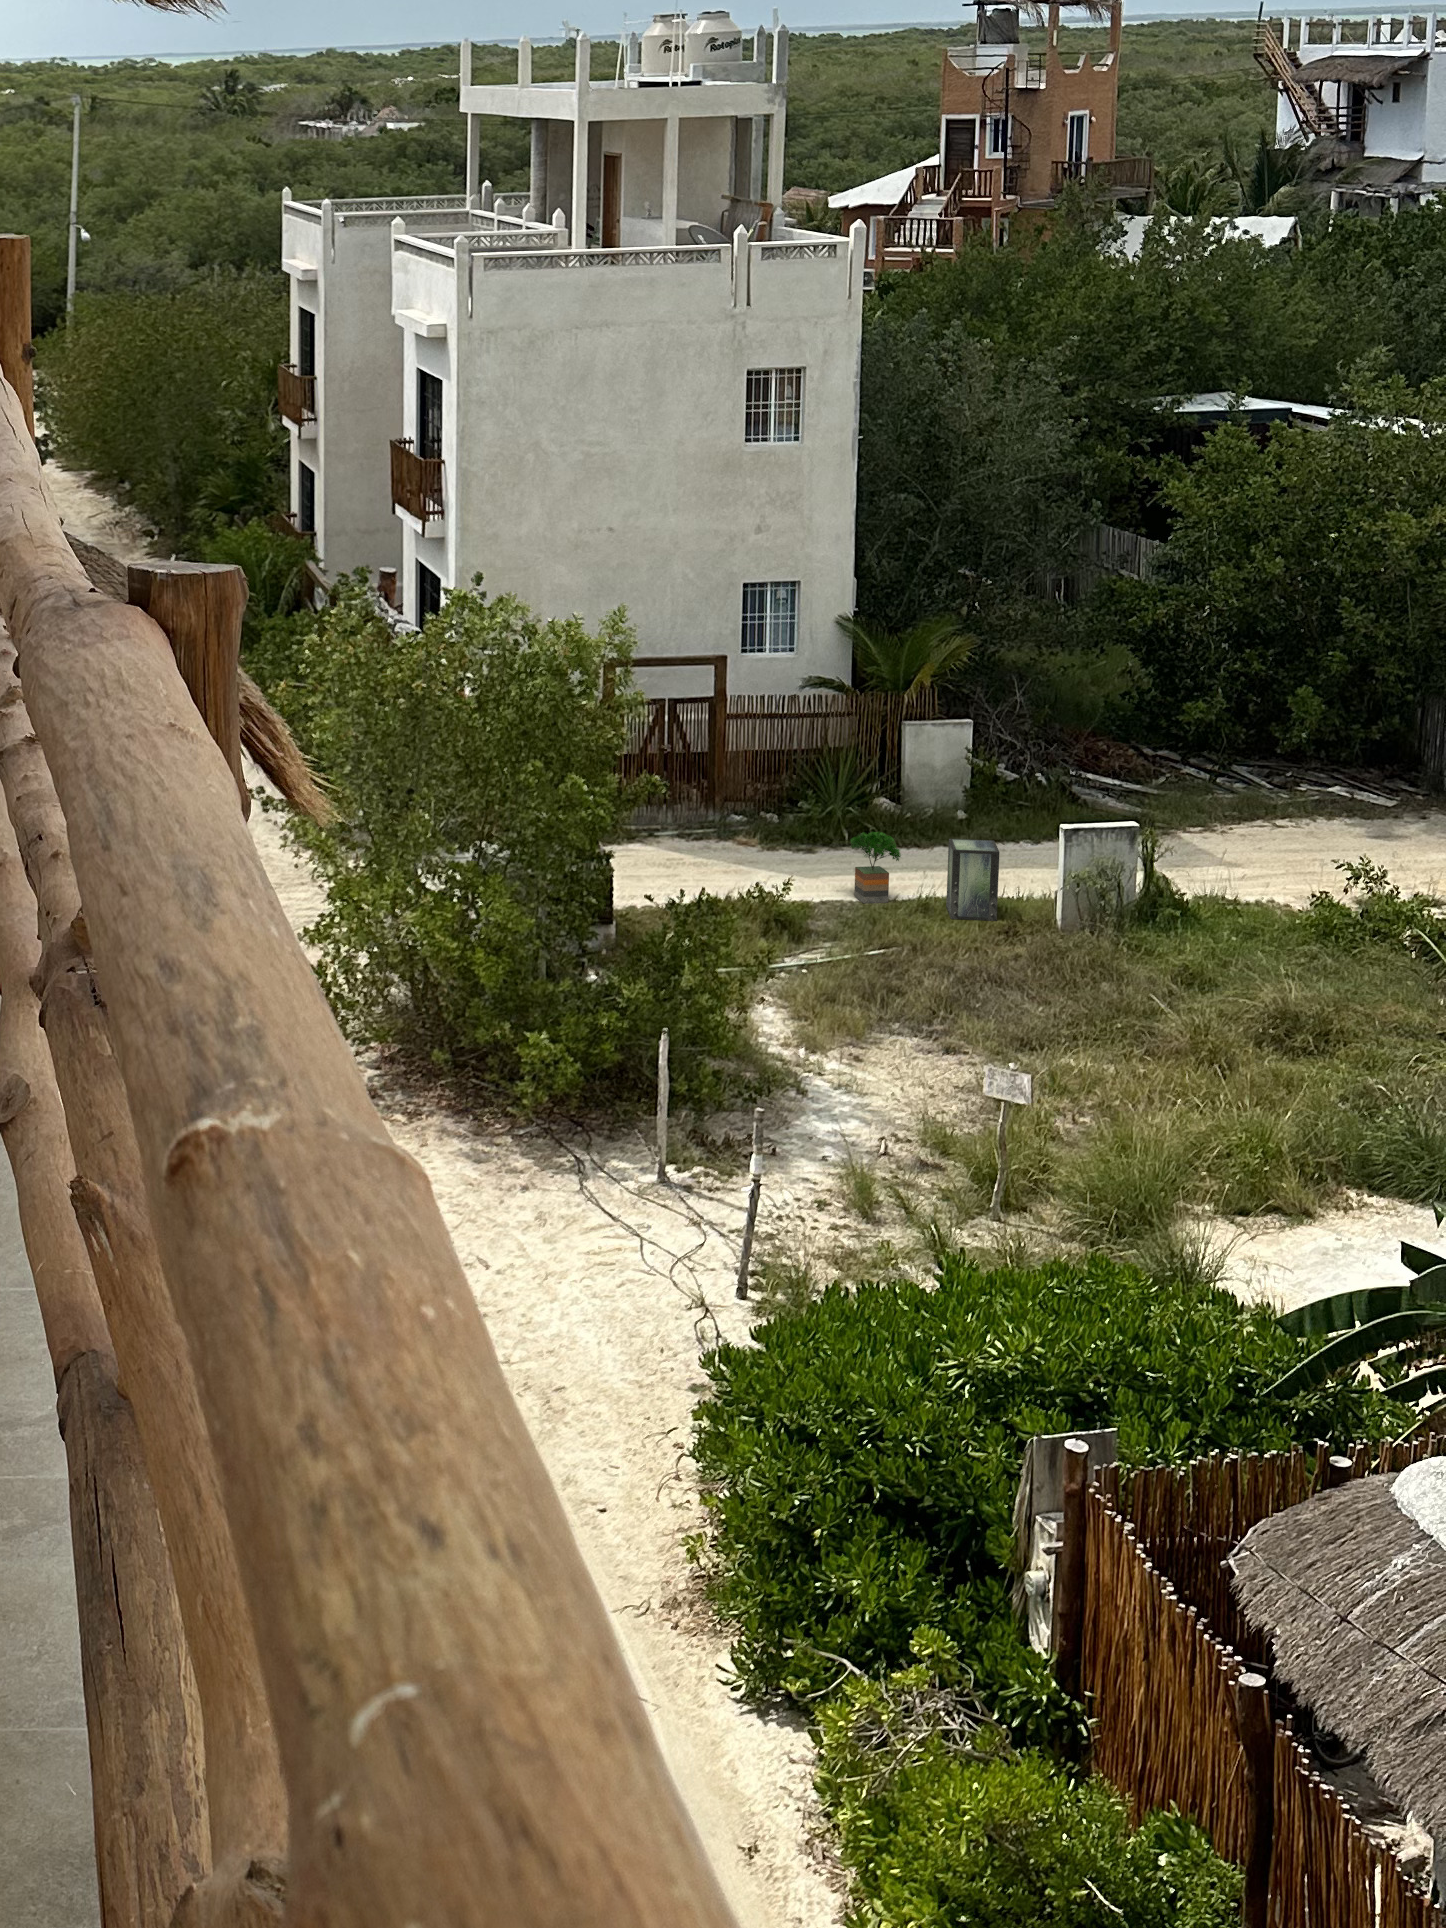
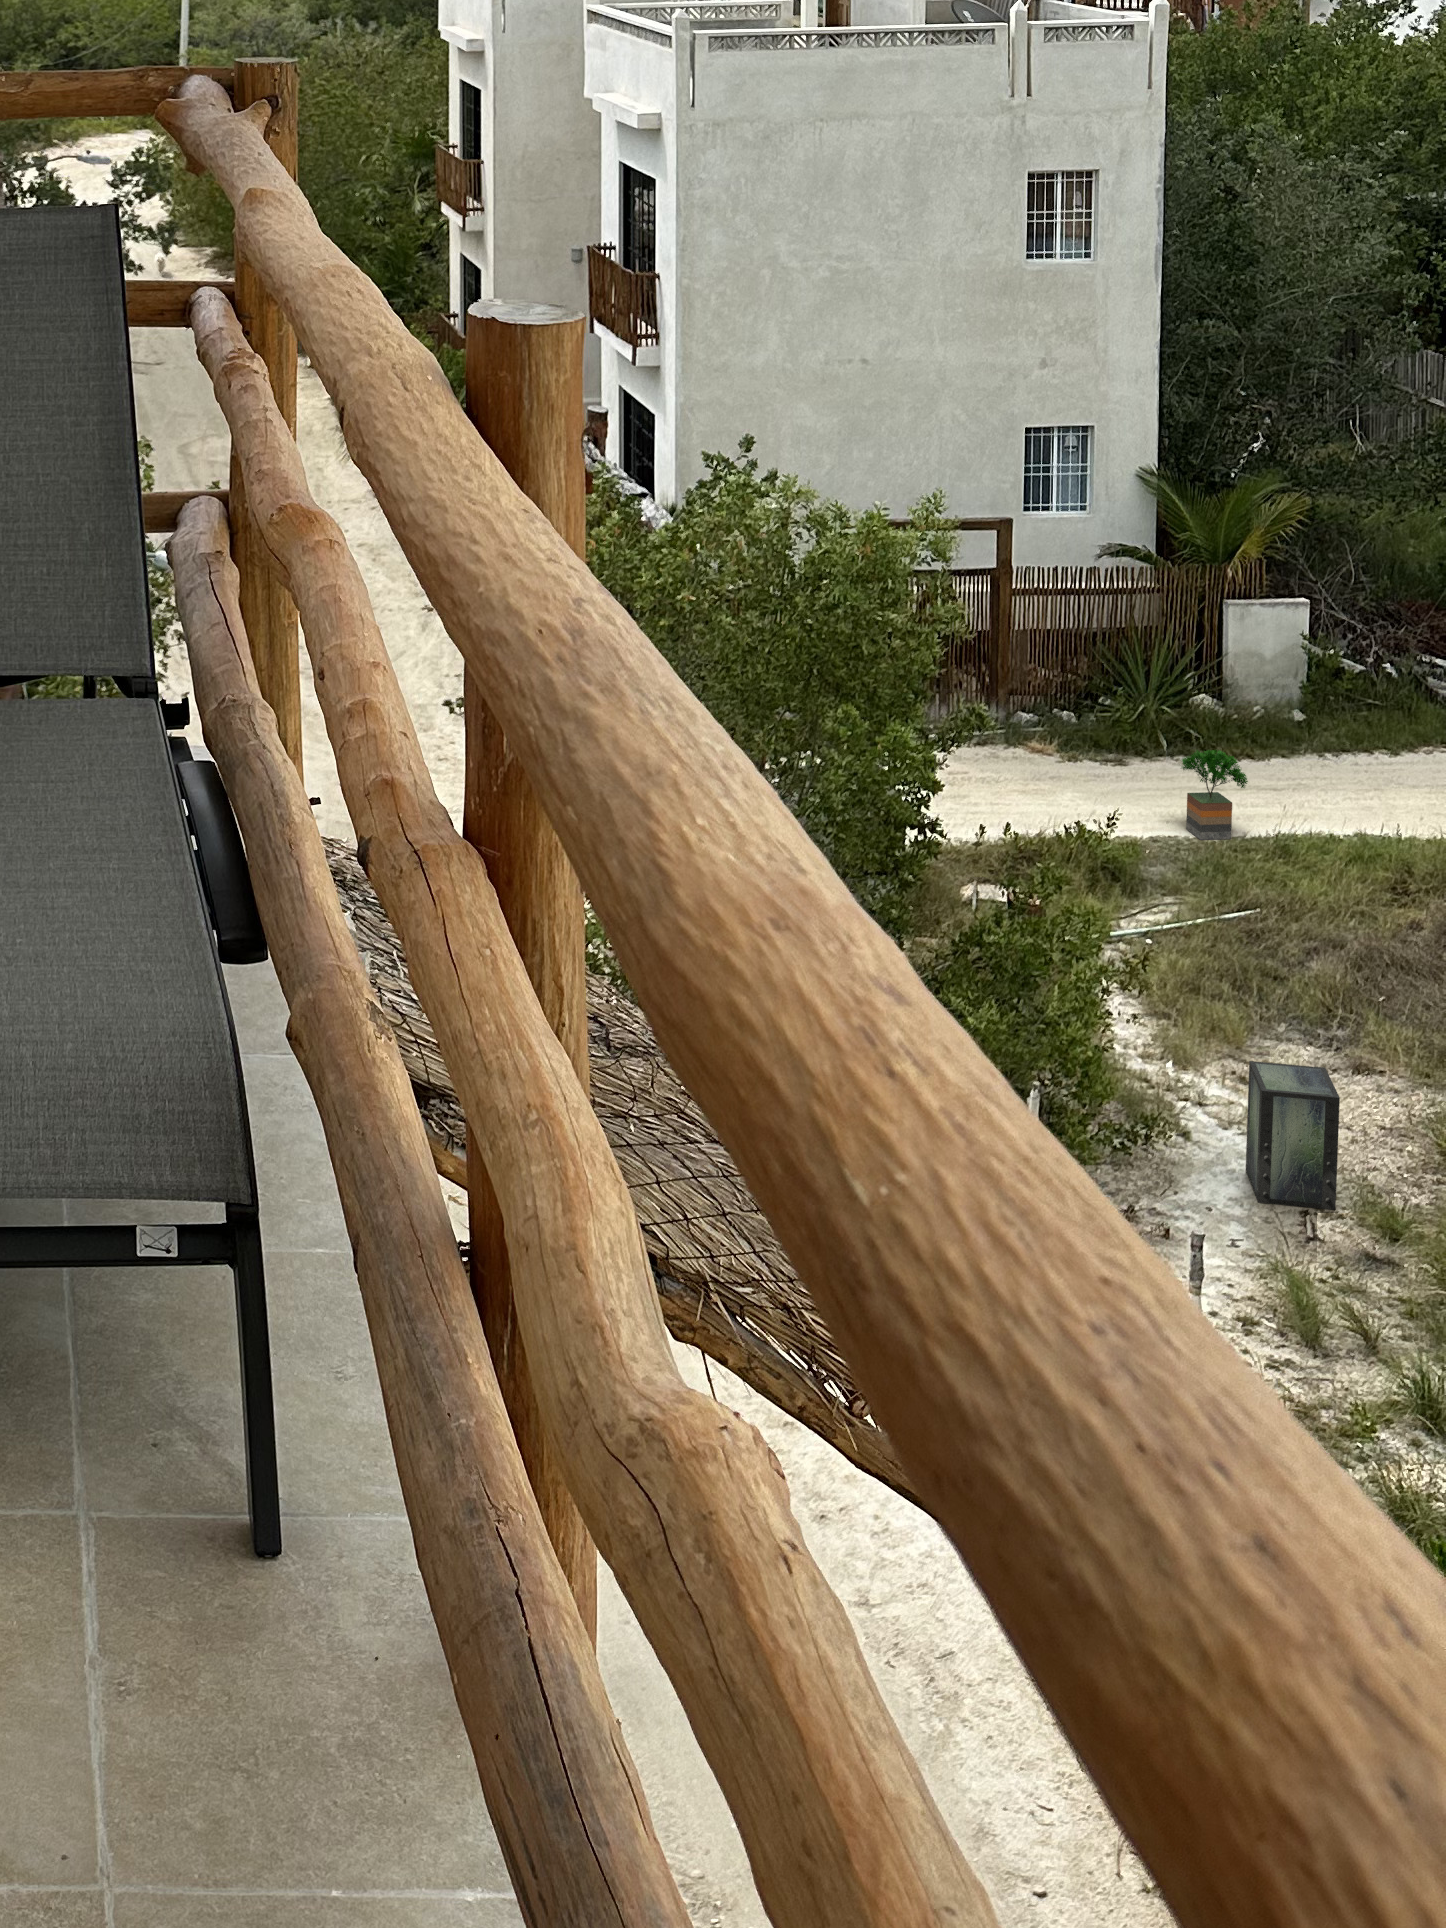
storage box: present [946,839,1000,921] -> present [1246,1061,1340,1210]

